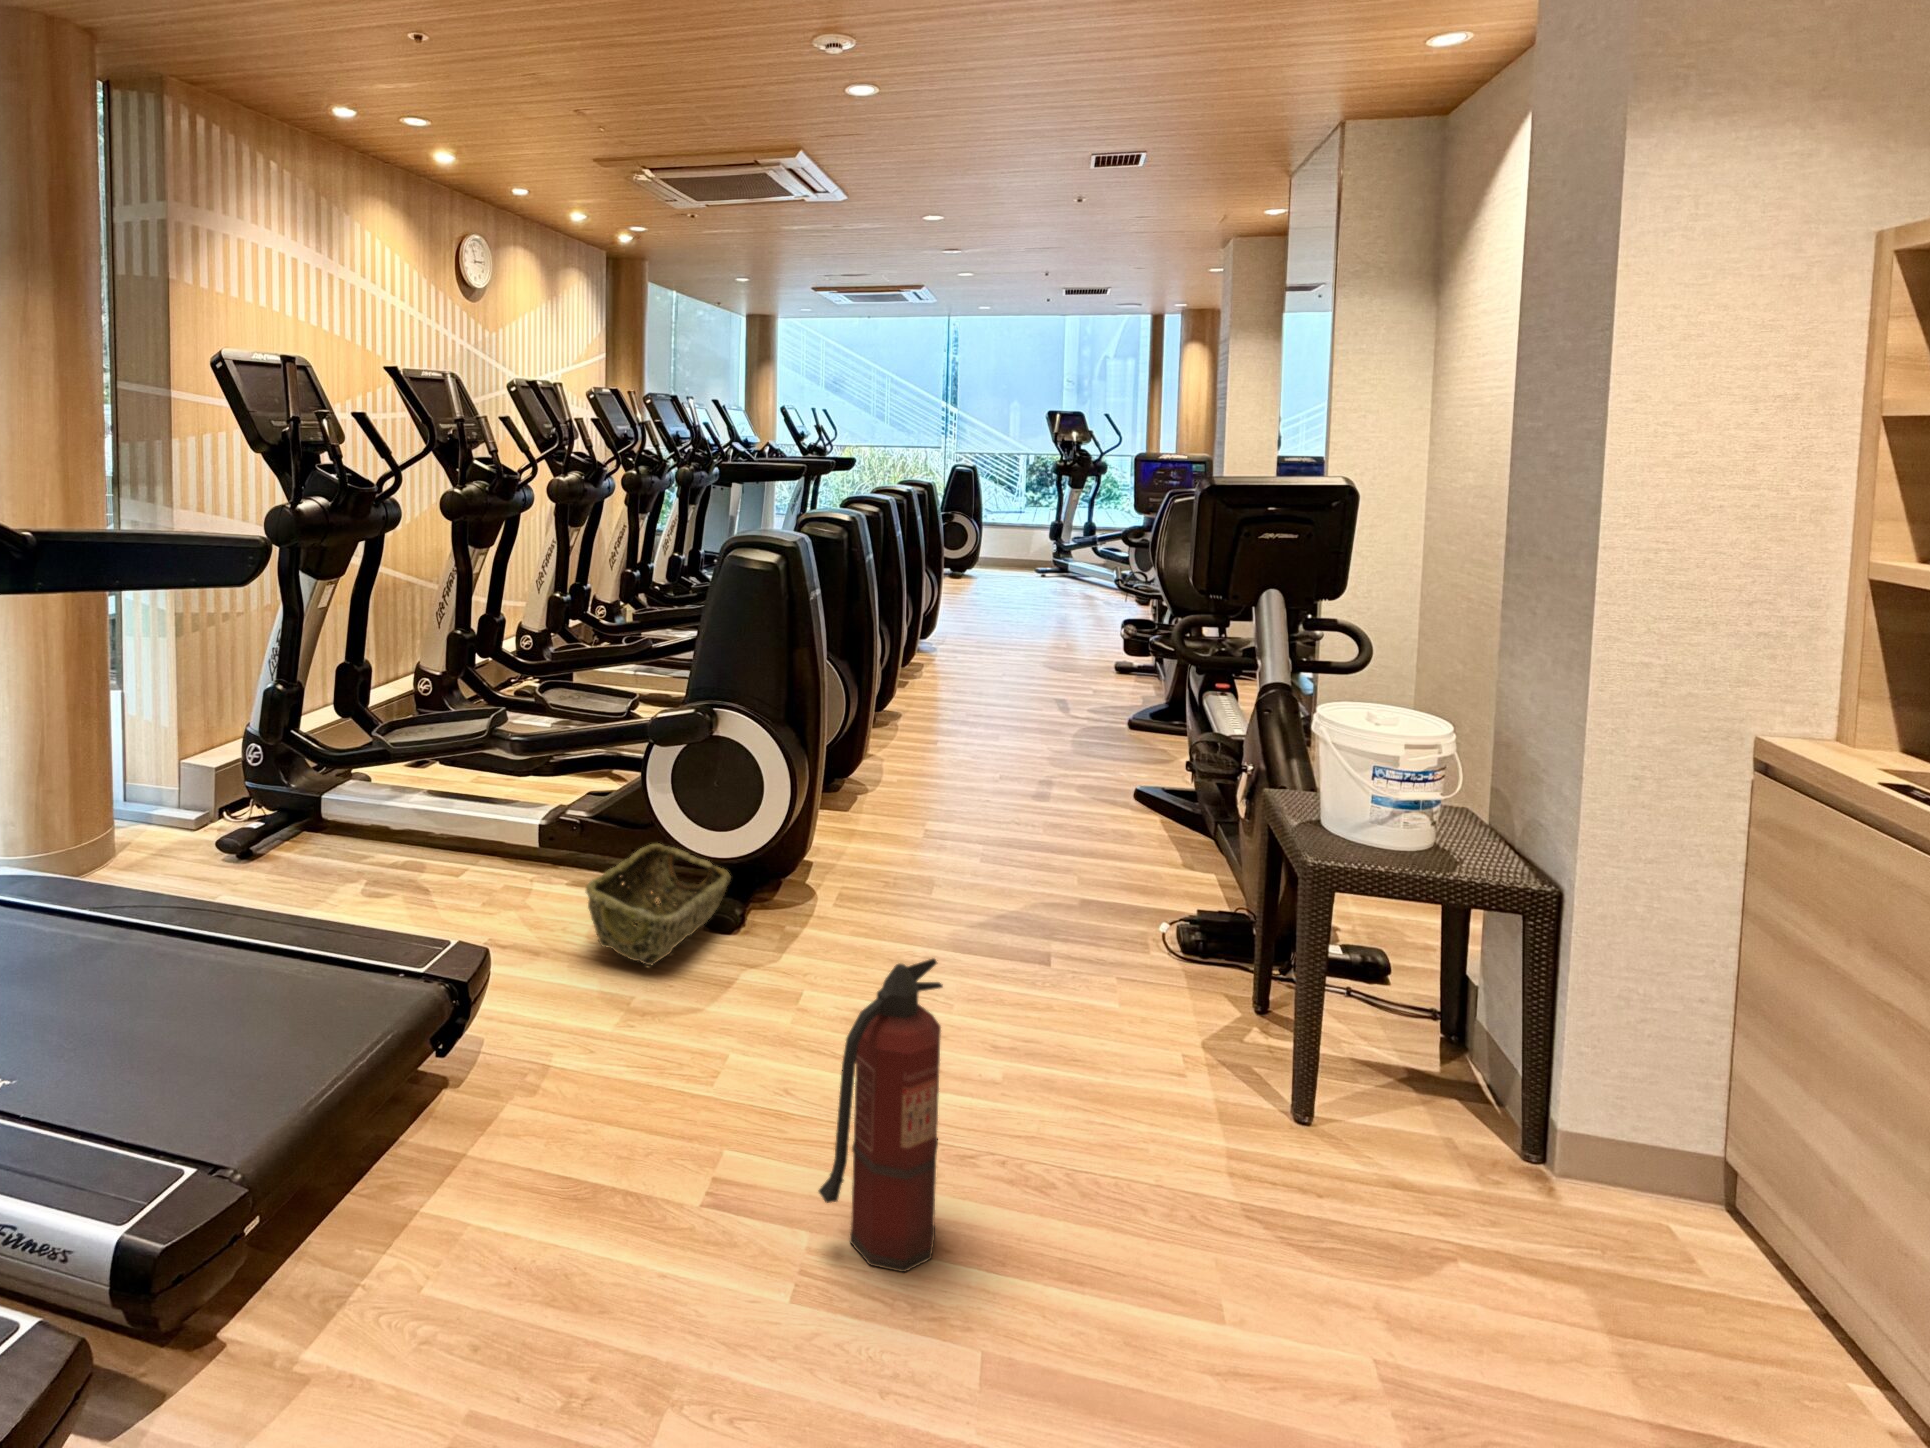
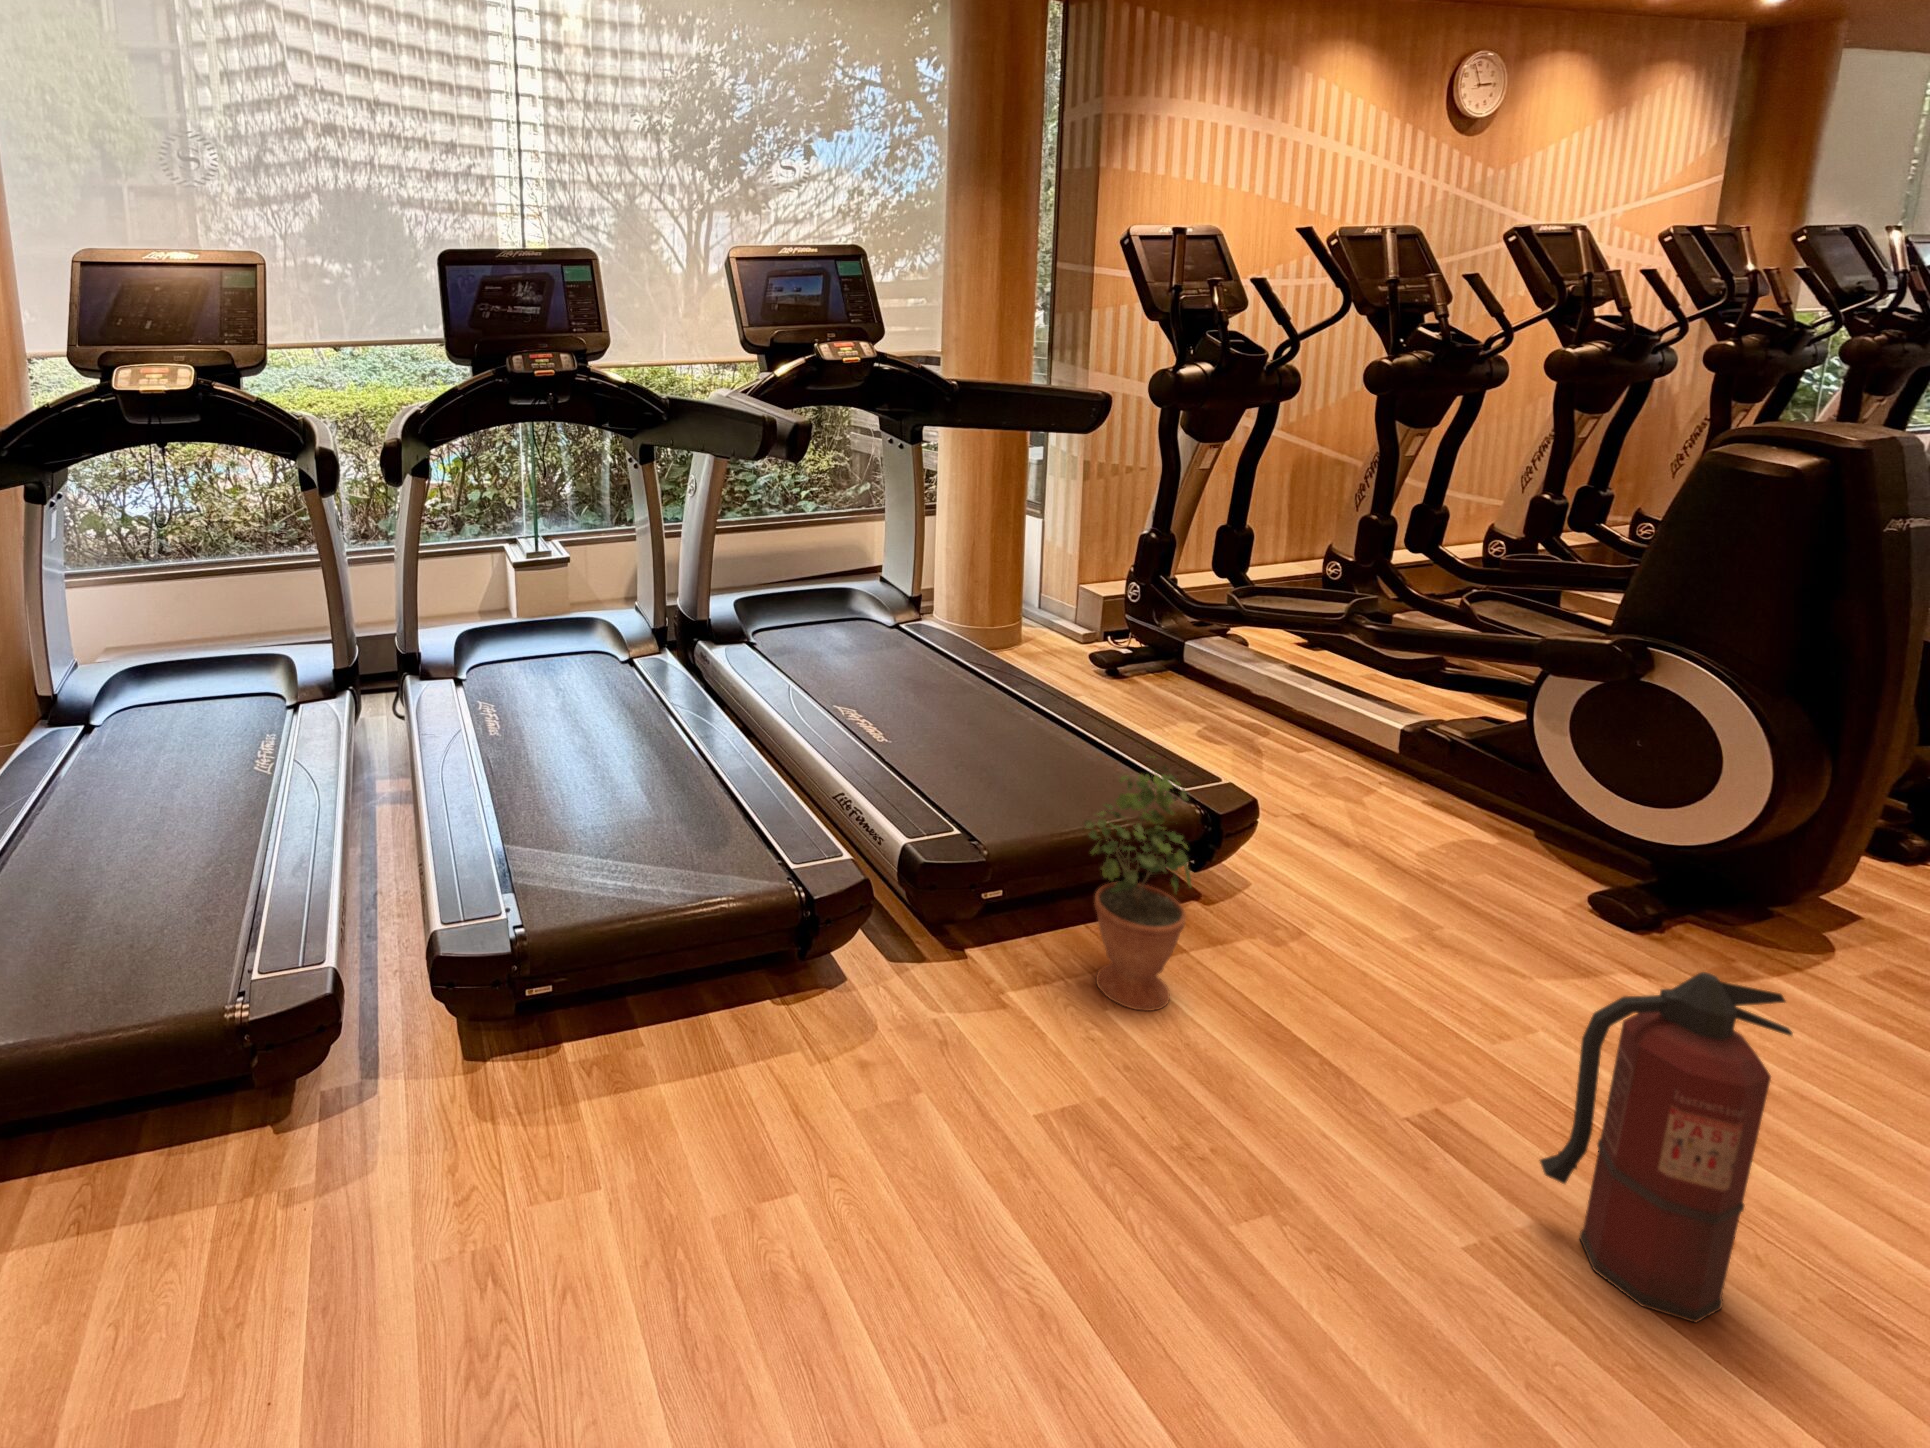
woven basket: present [586,843,731,965] -> none [1404,781,1630,900]
potted plant: none [350,952,482,1279] -> present [1084,765,1191,1011]

